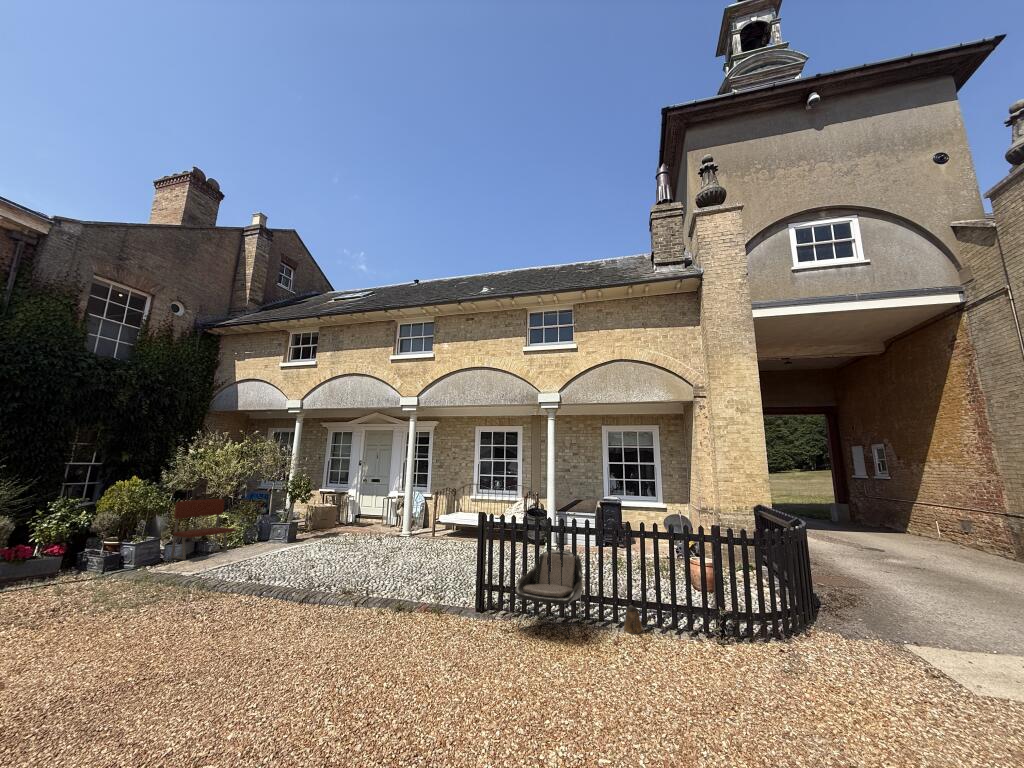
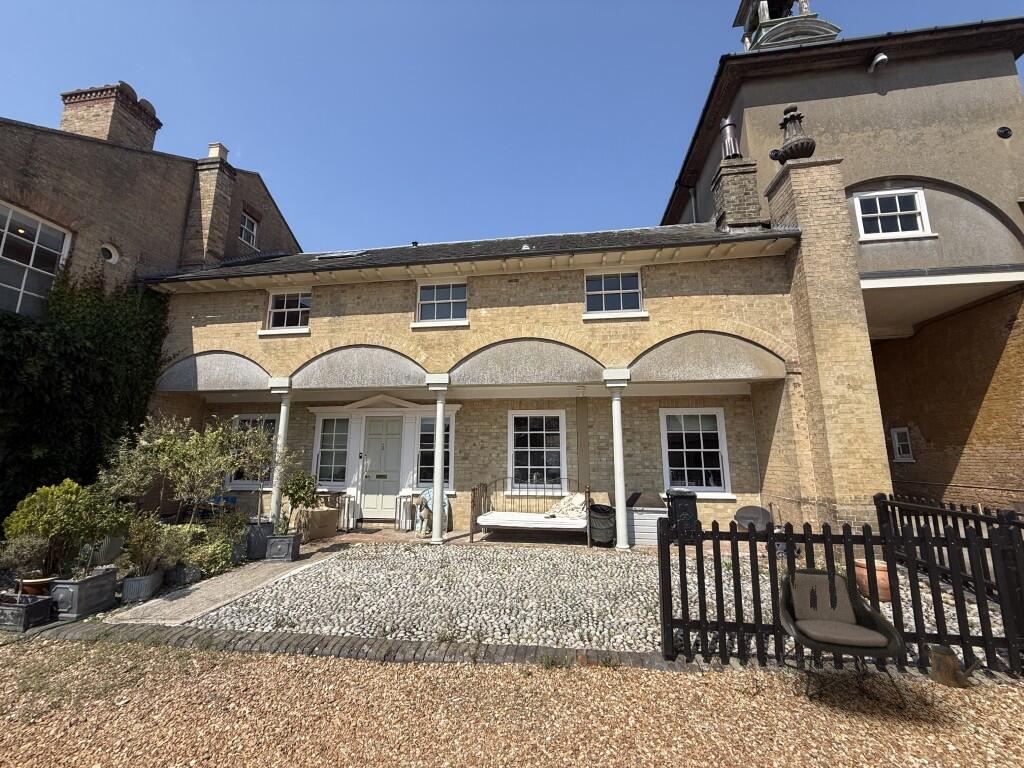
bench: present [170,499,236,560] -> none [133,507,230,600]

